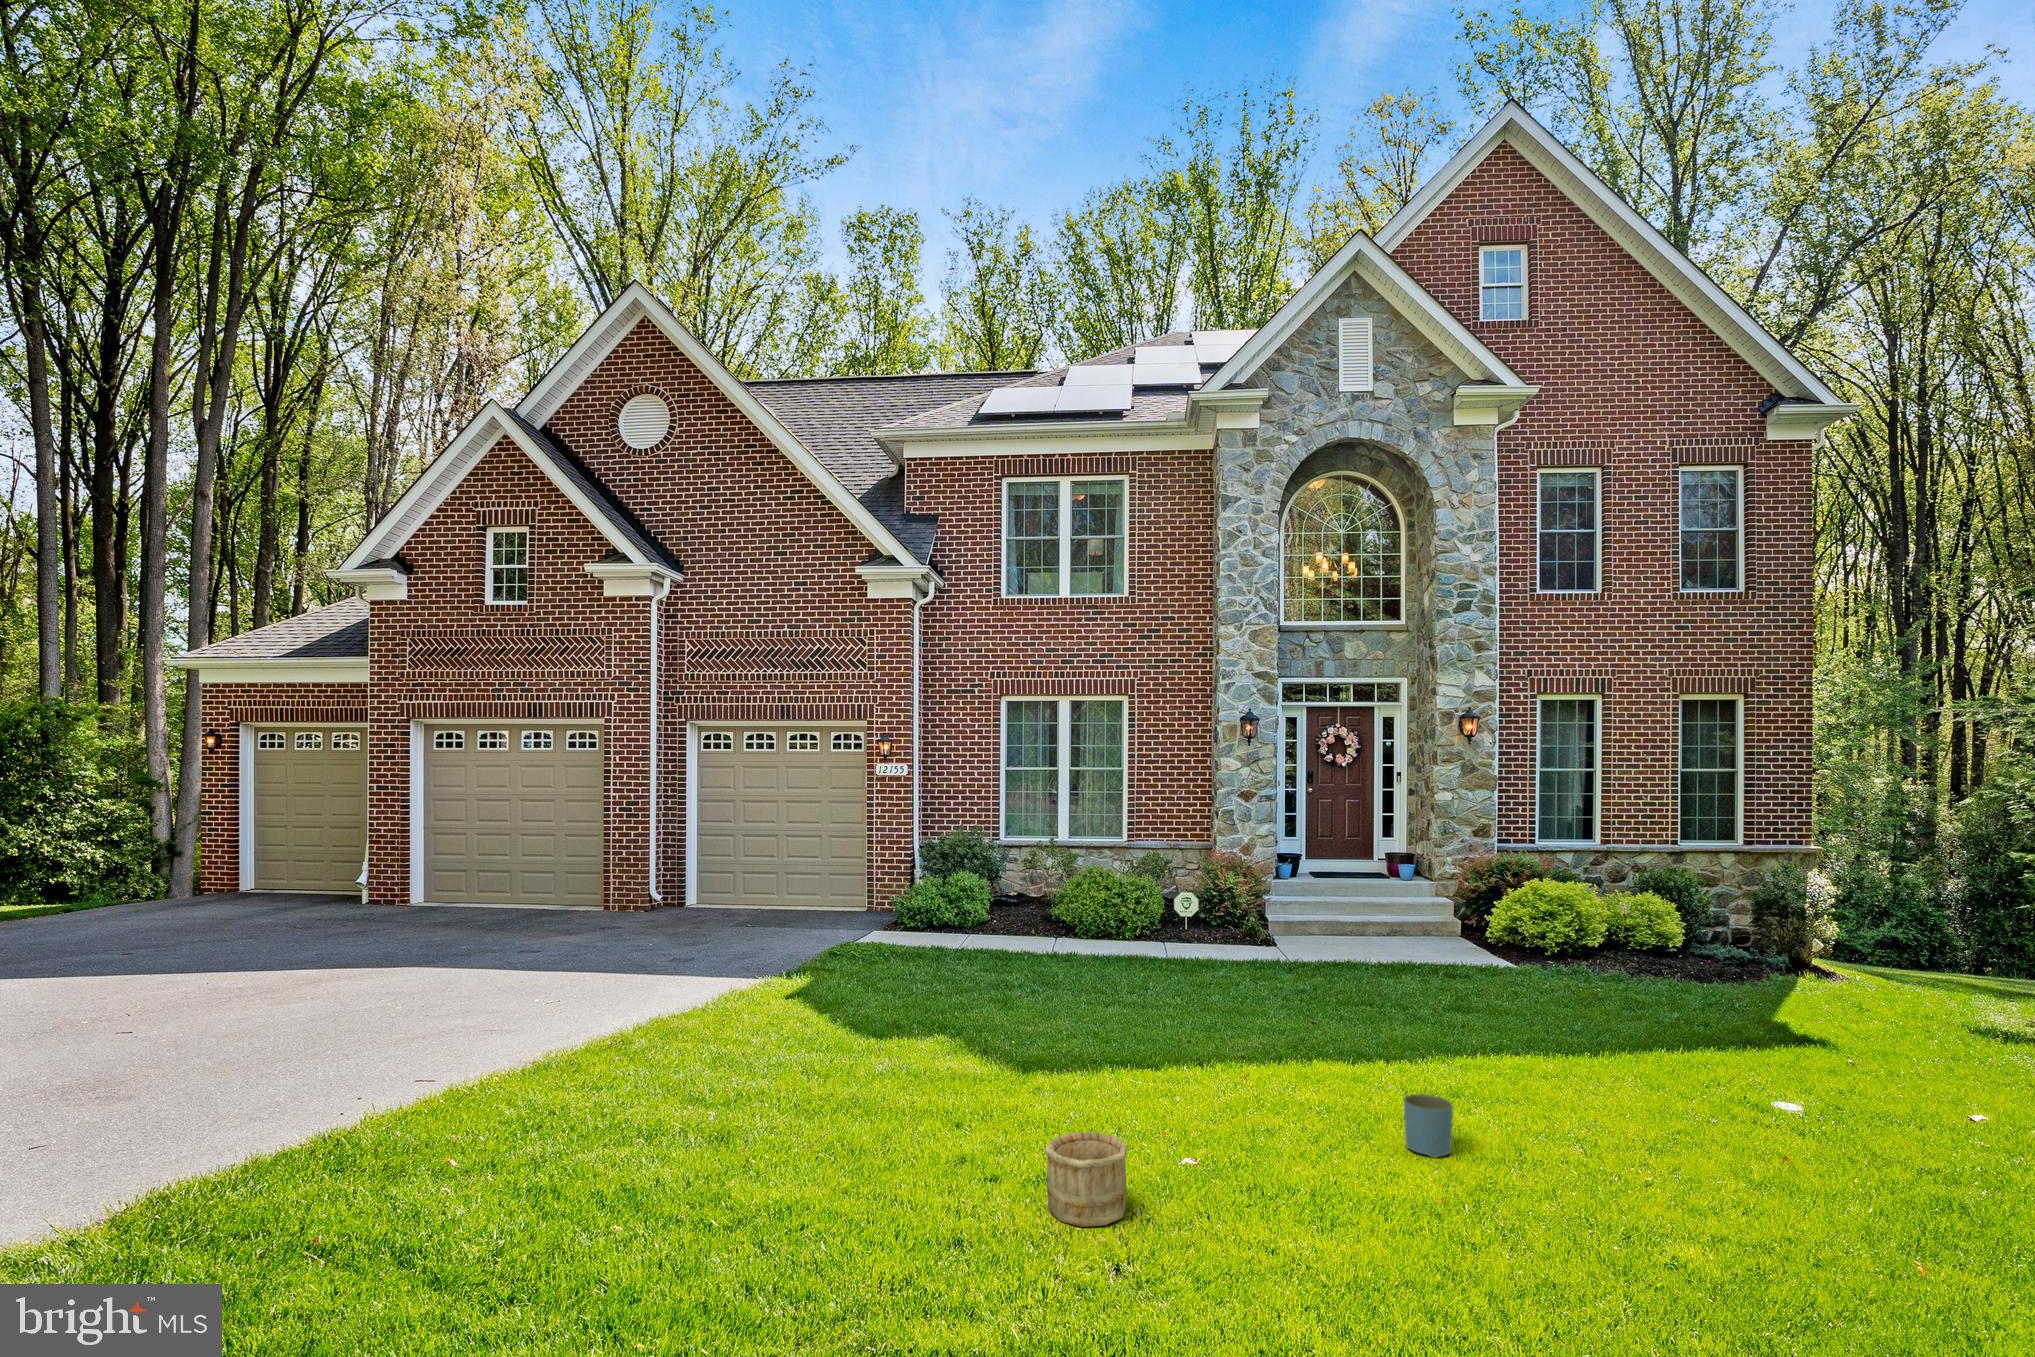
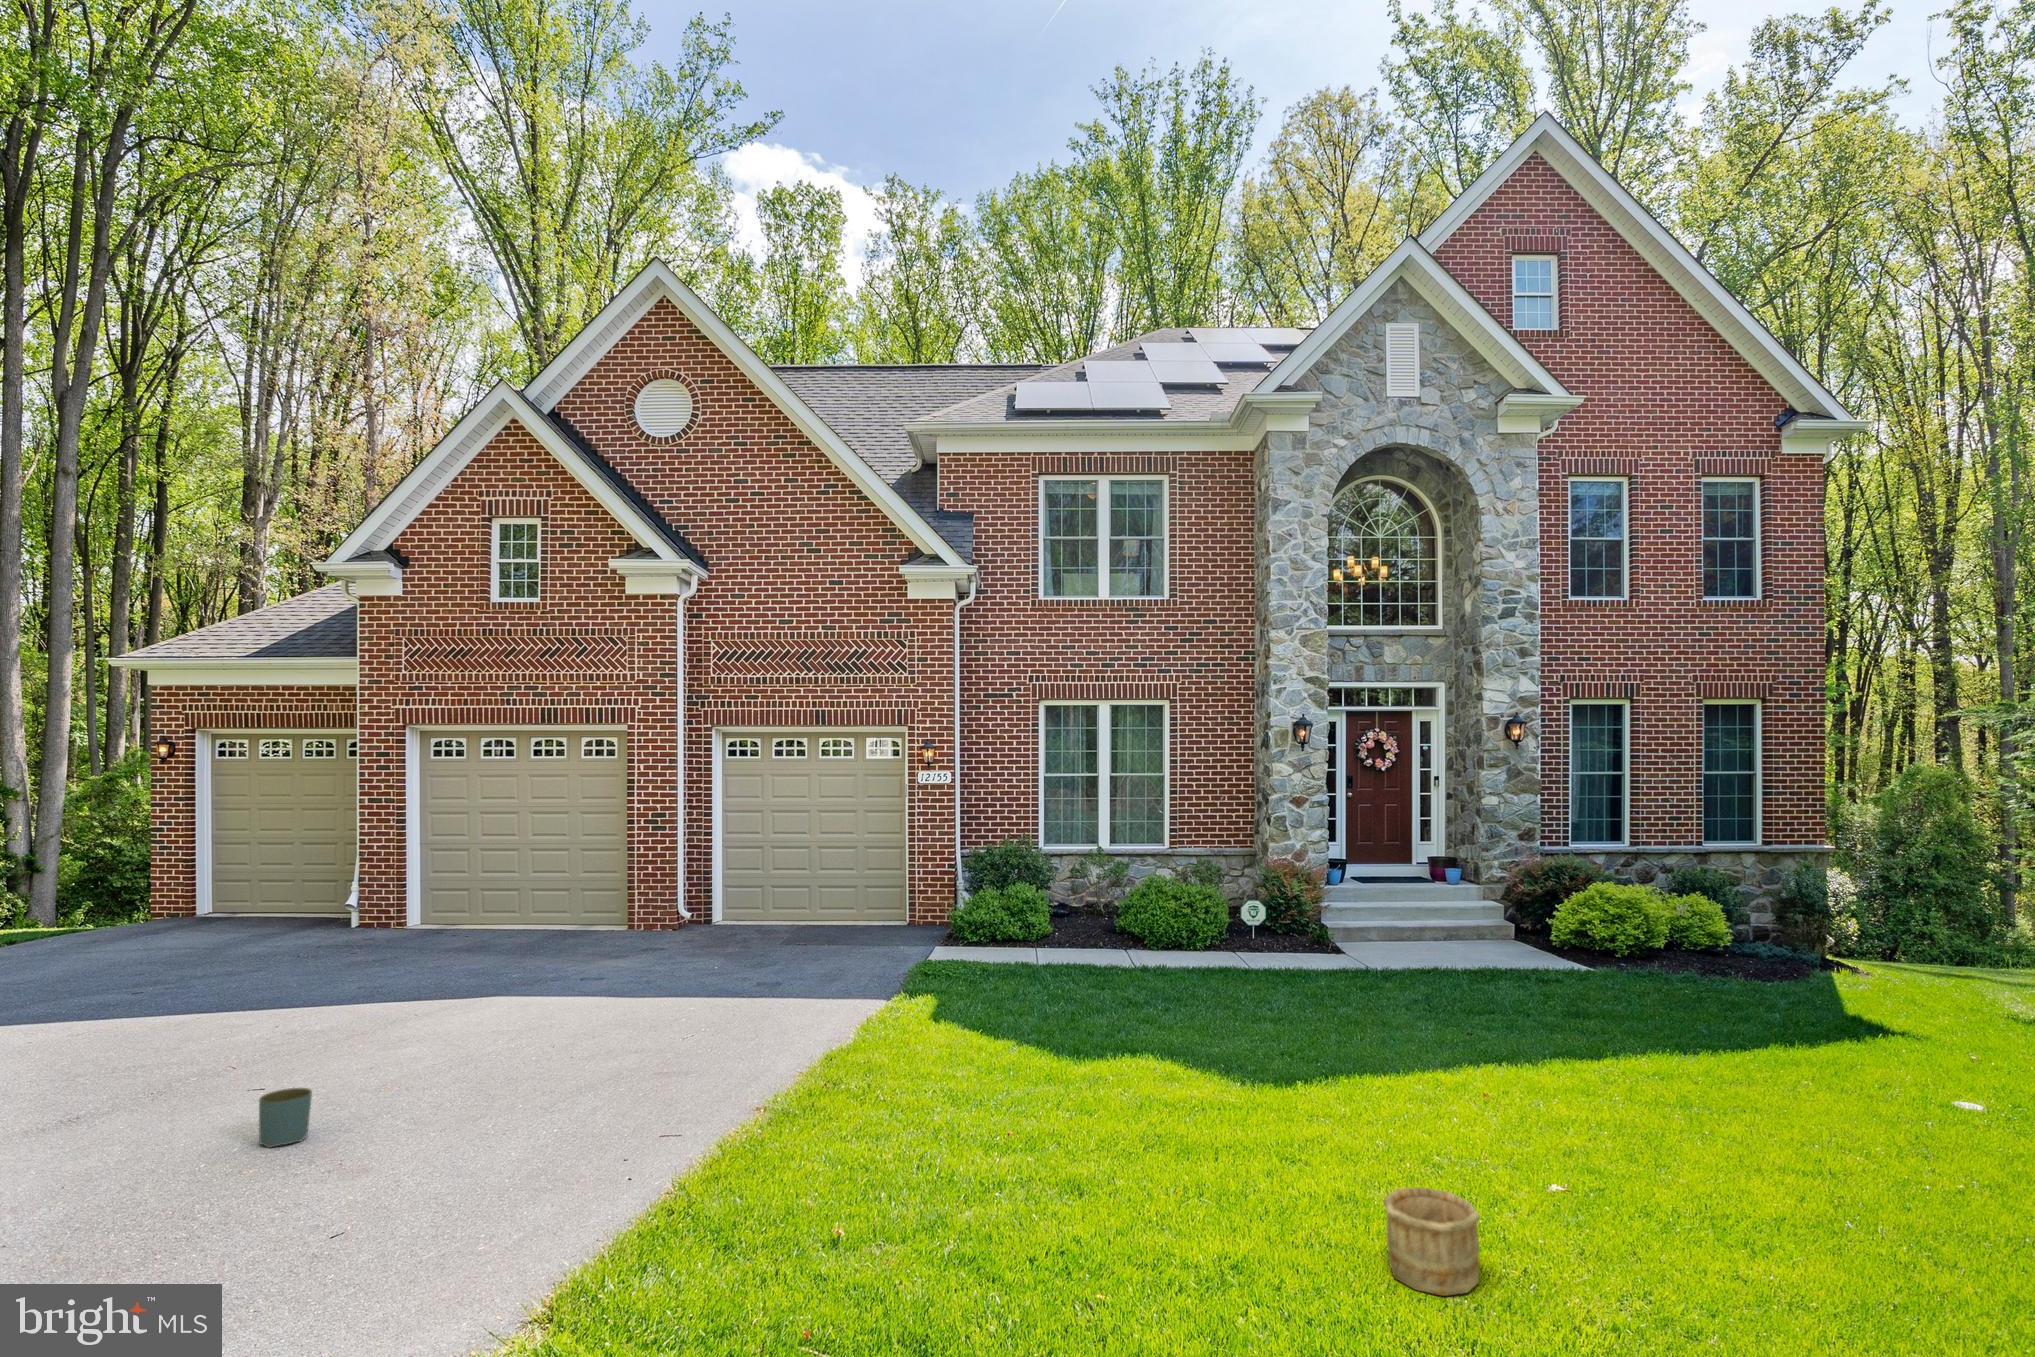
planter: present [1404,1094,1453,1158] -> present [259,1088,312,1148]

